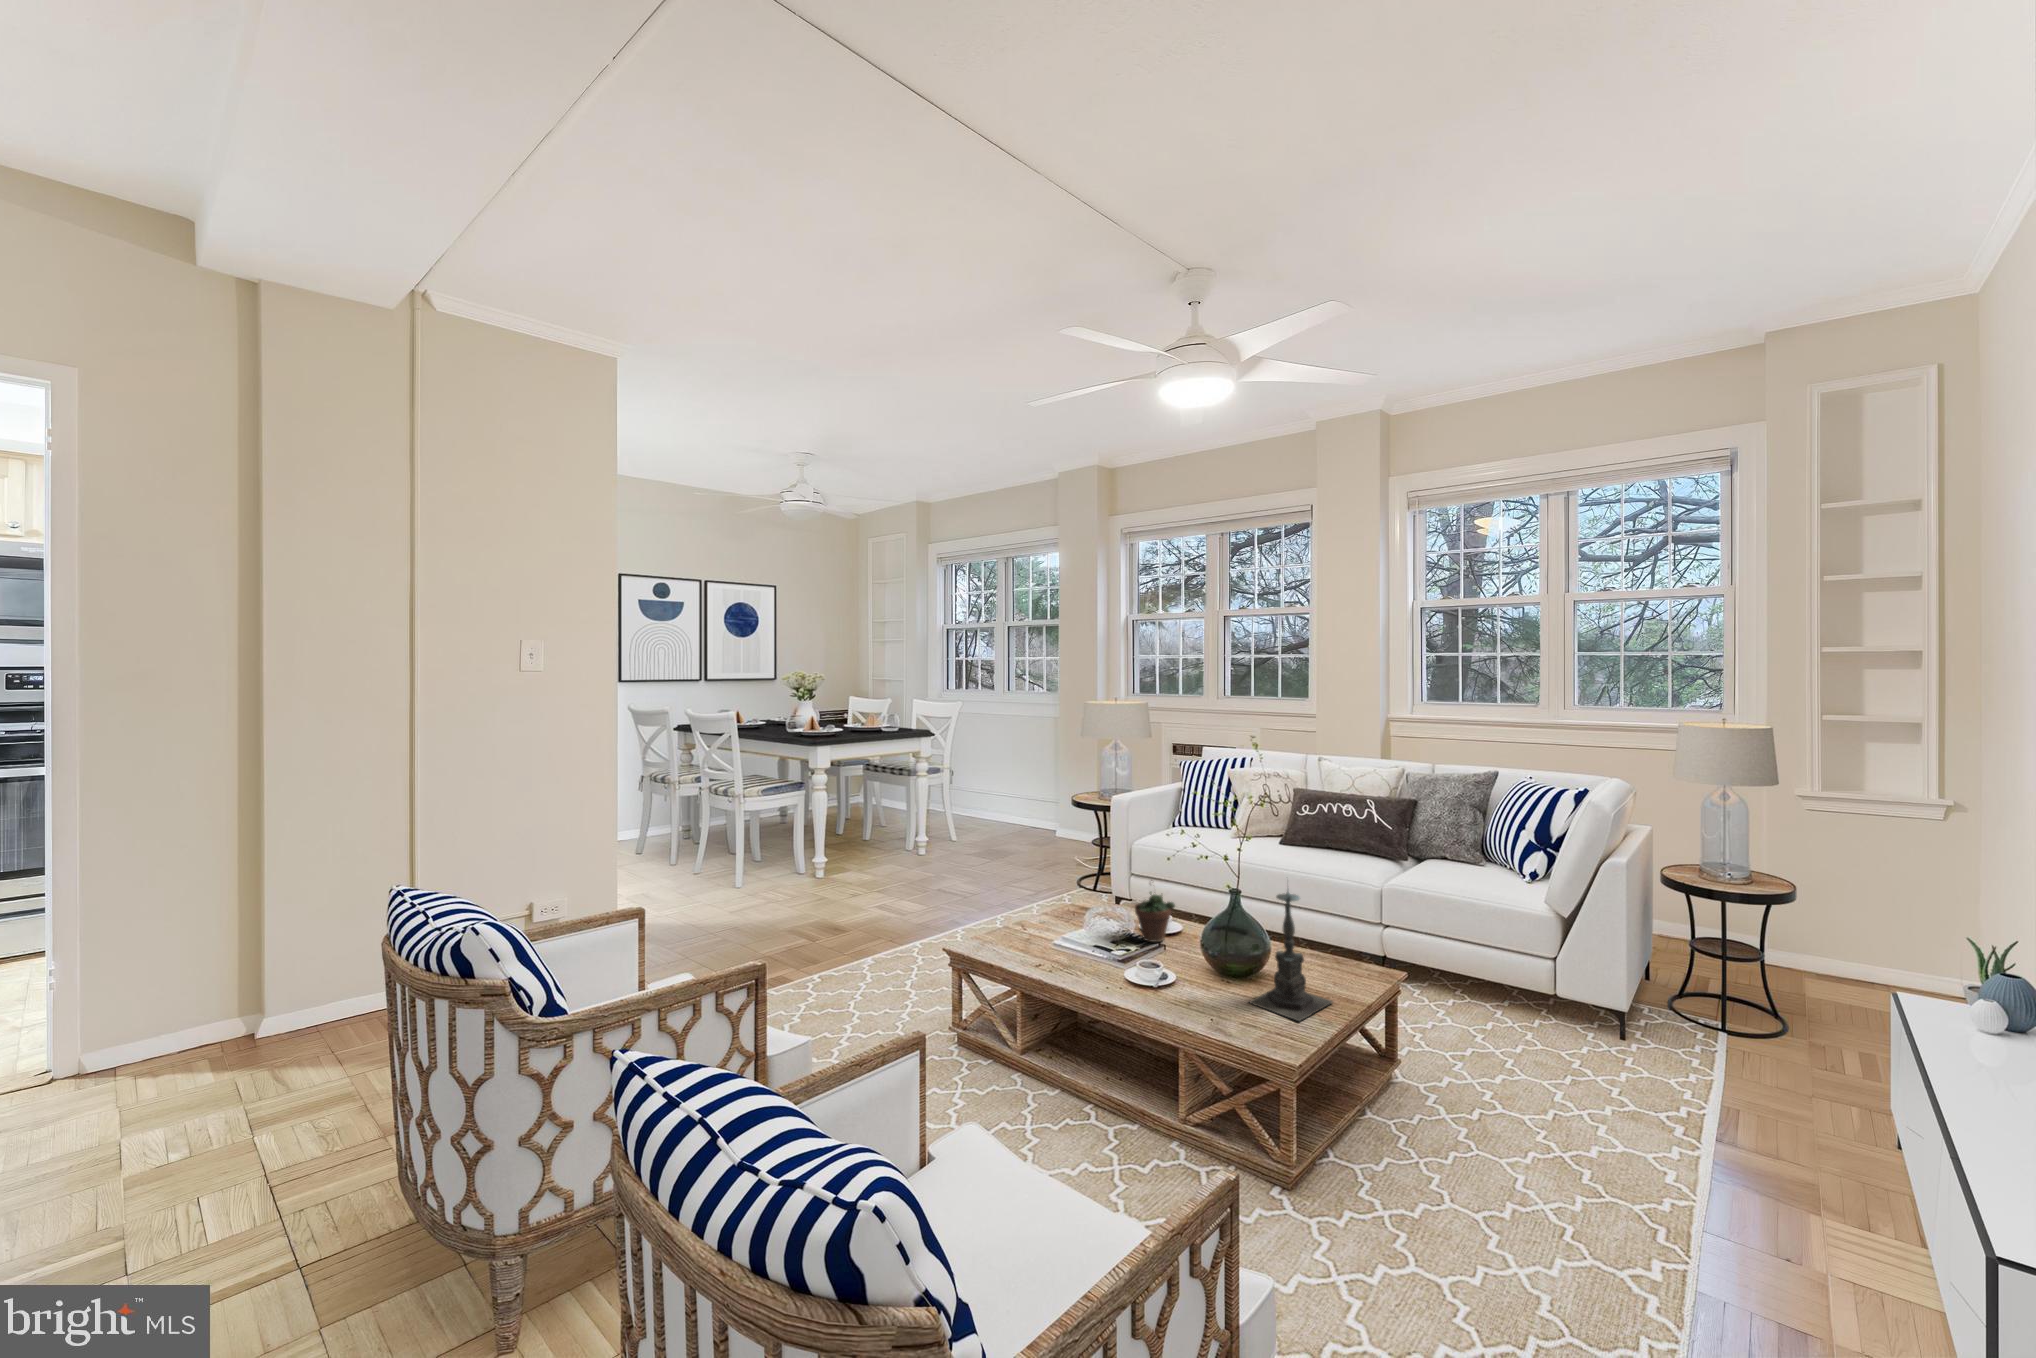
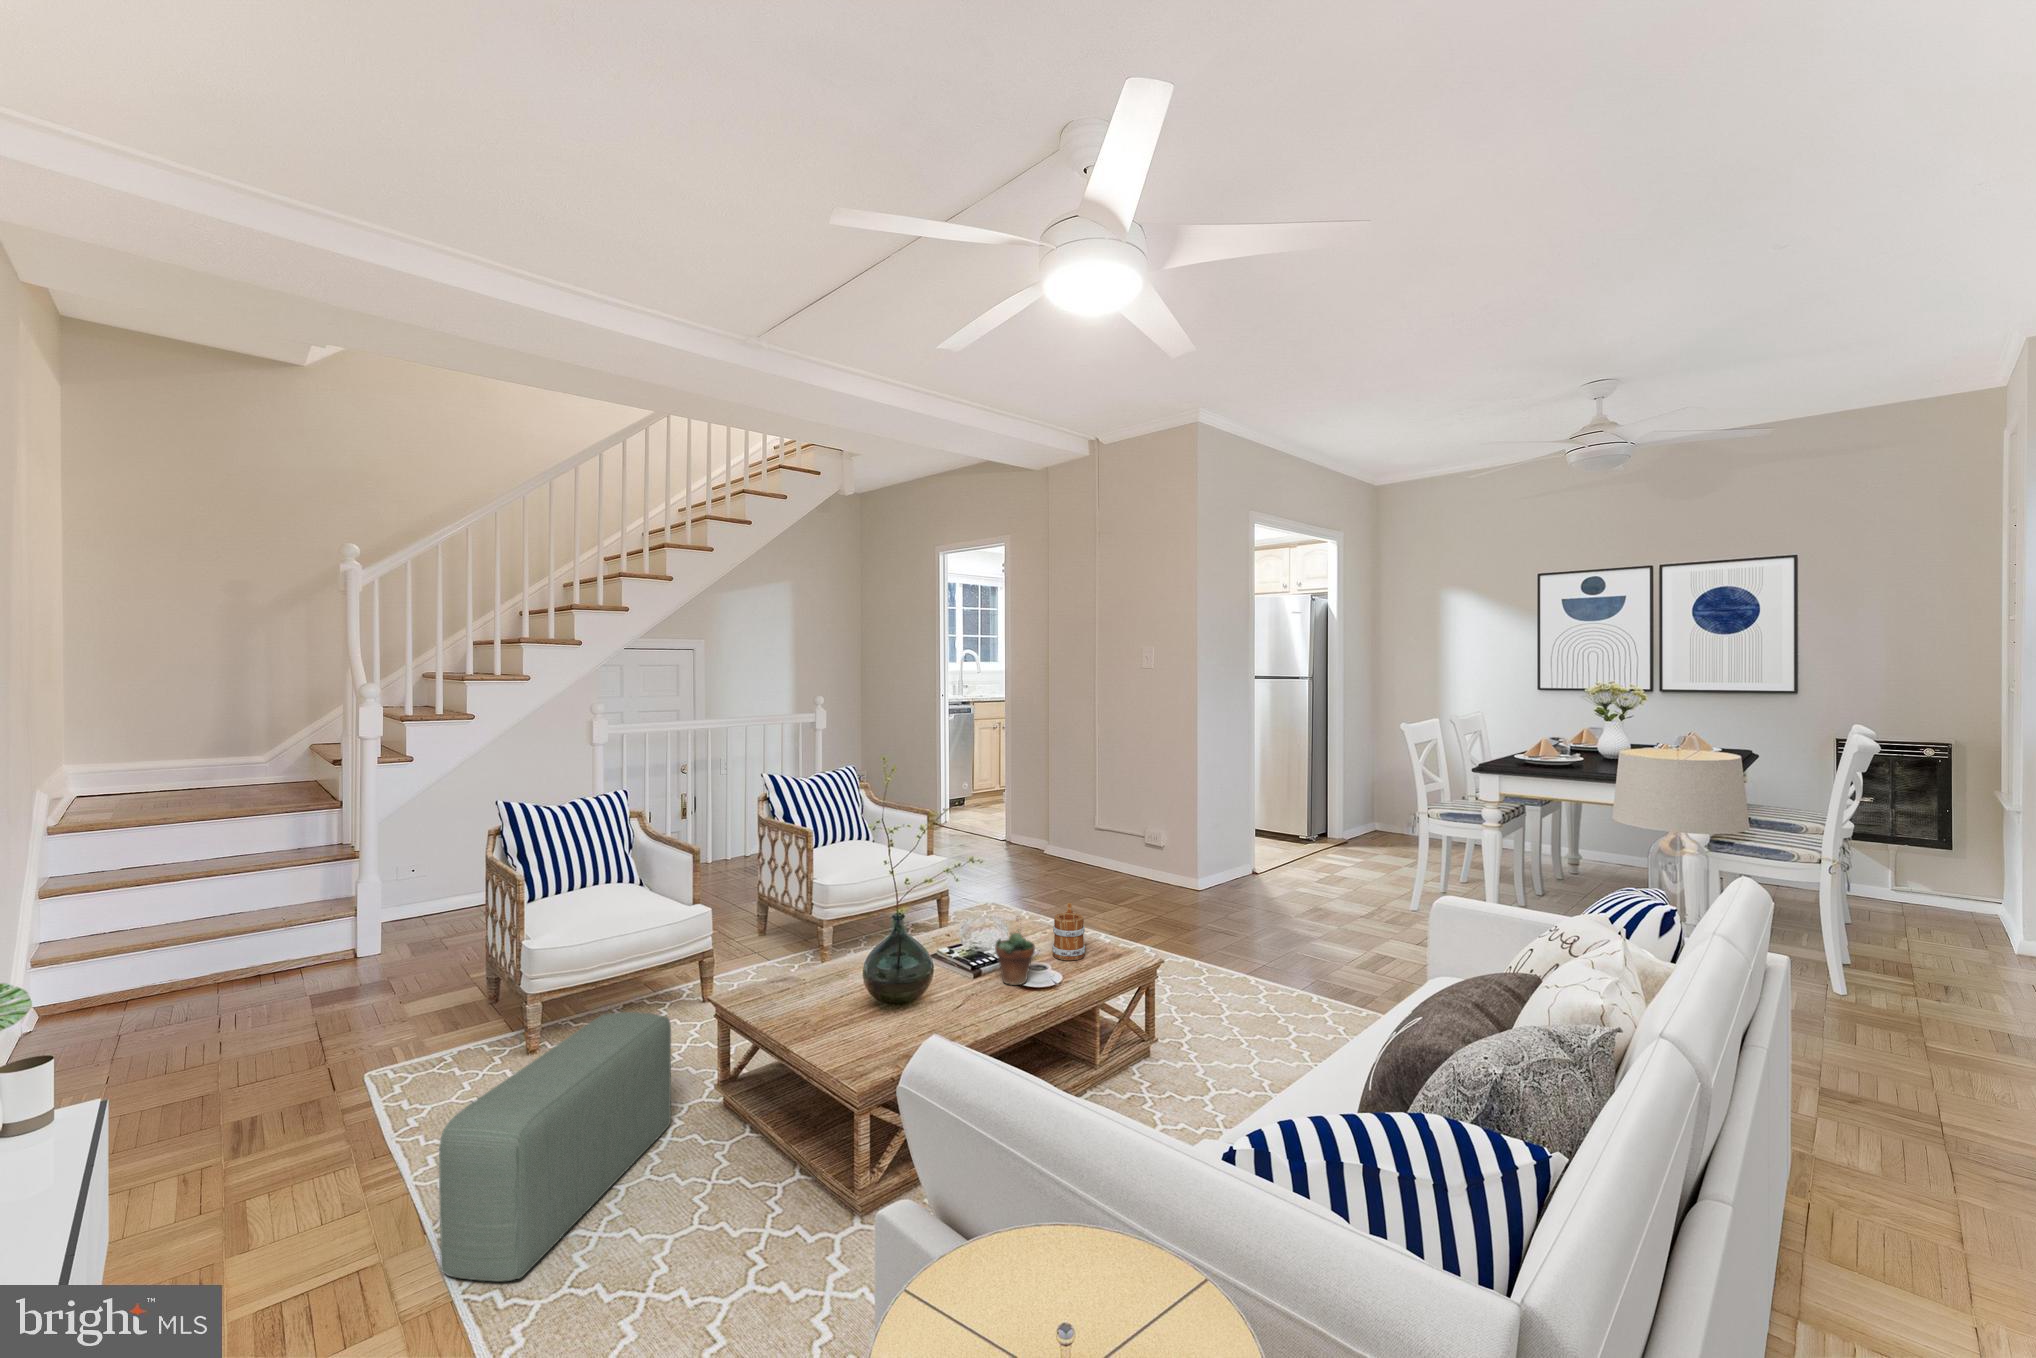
mug: none [1052,881,1099,927] -> present [1052,903,1085,960]
candle holder: present [1249,891,1333,1021] -> none [790,893,873,1040]
pouf: none [1354,1084,1704,1284] -> present [439,1012,671,1281]

